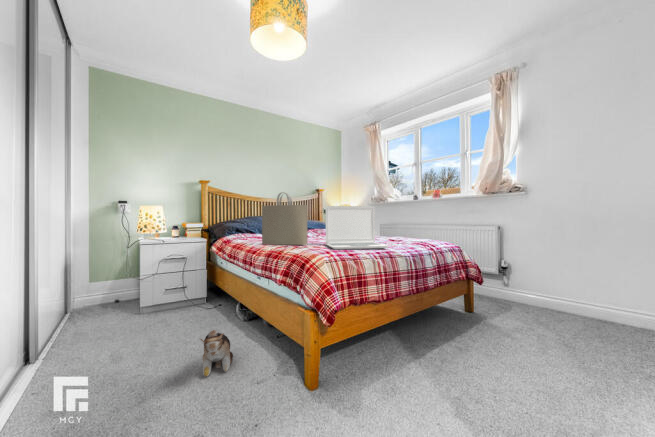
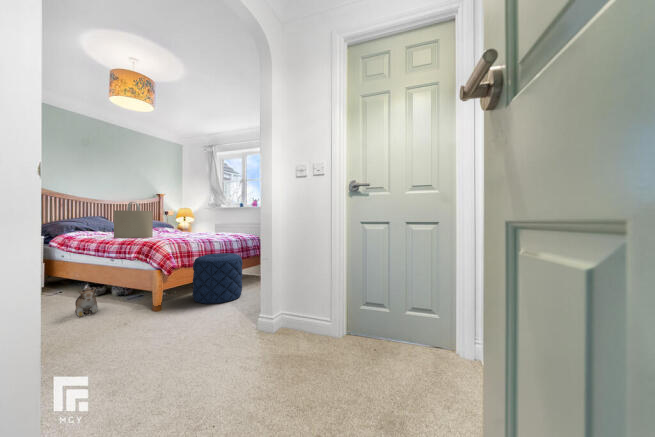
laptop: present [326,206,388,249] -> none [167,212,209,239]
pouf: none [368,281,465,399] -> present [193,253,243,304]

